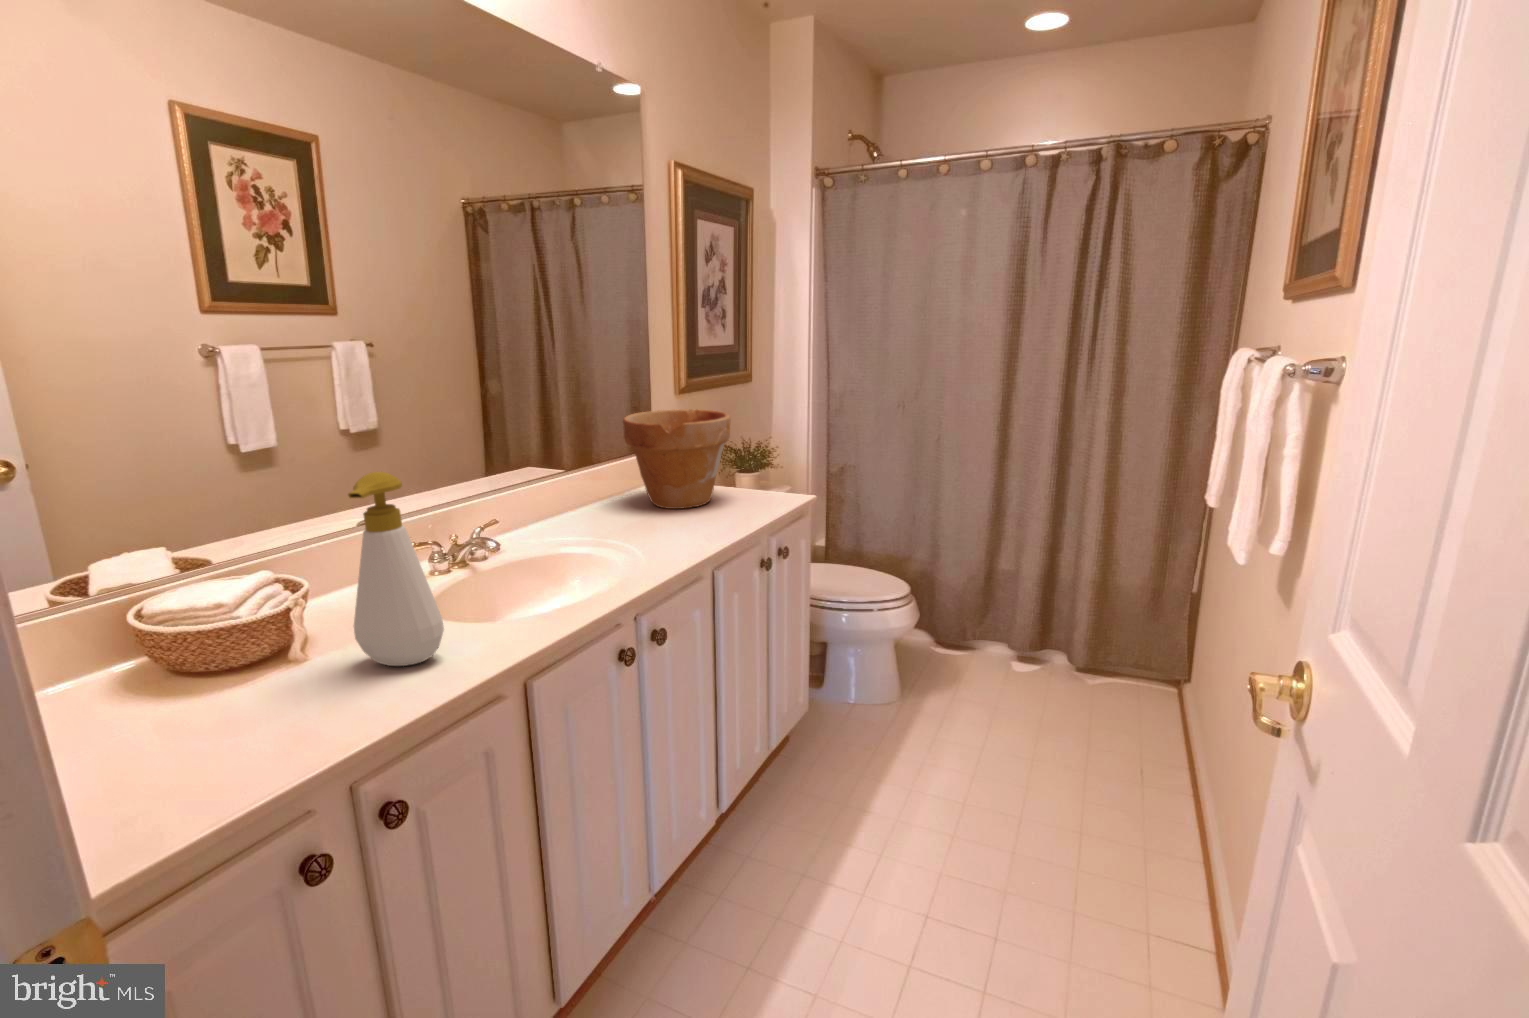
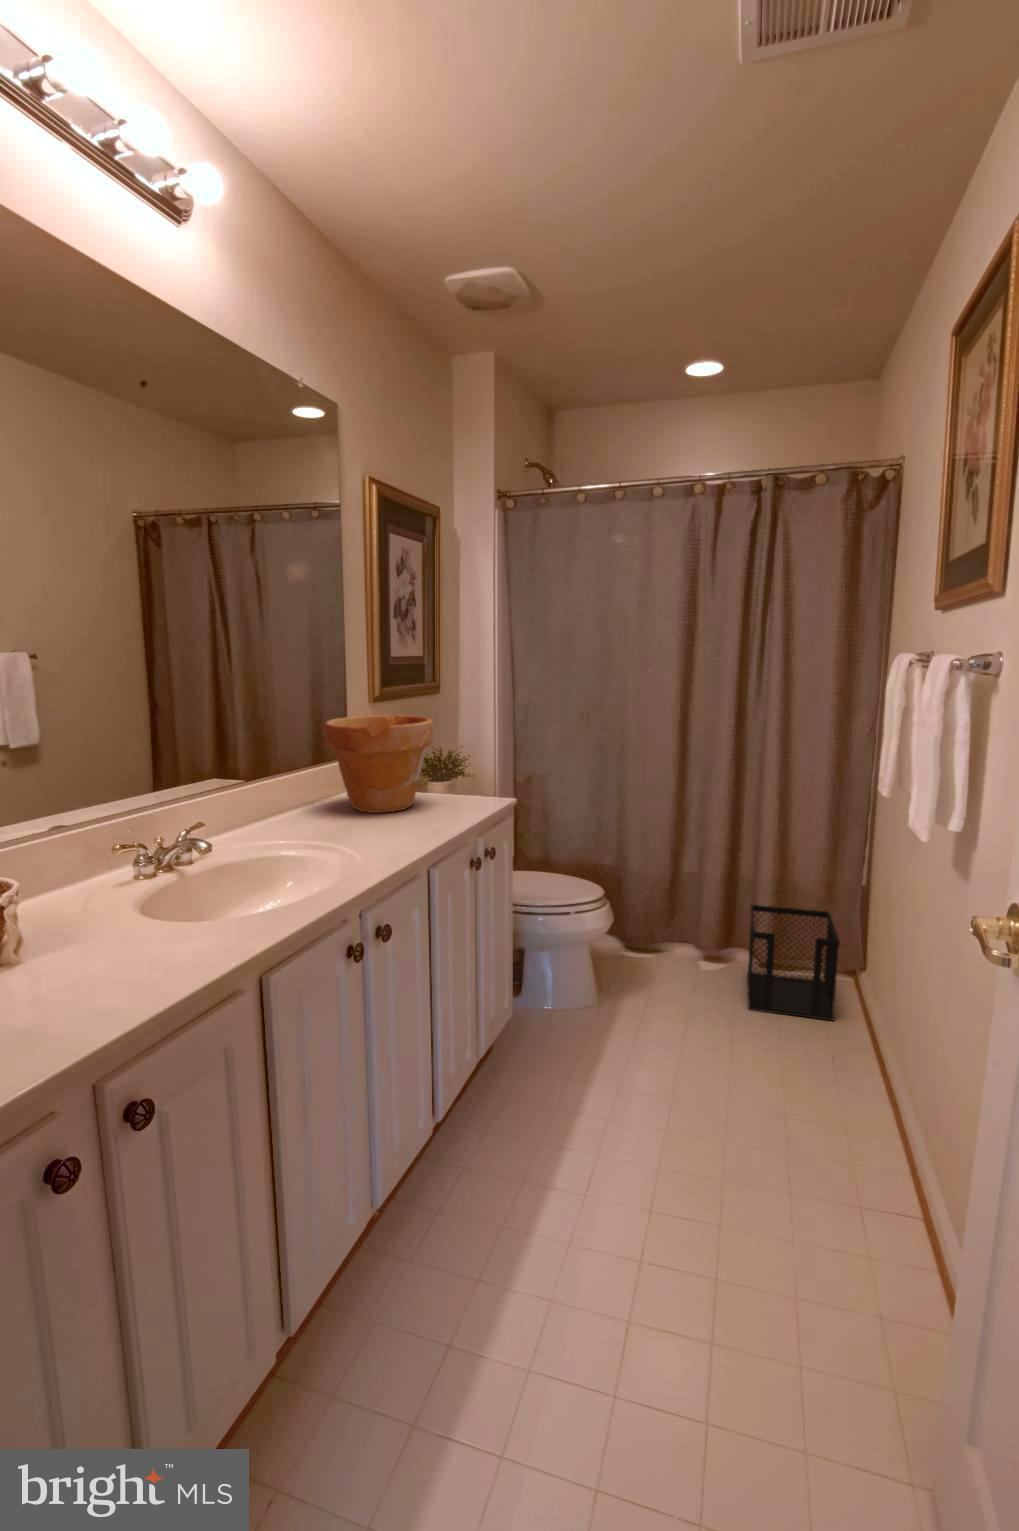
soap bottle: present [348,472,444,666] -> none [82,758,178,963]
wastebasket: none [1058,607,1160,732] -> present [747,905,840,1021]

